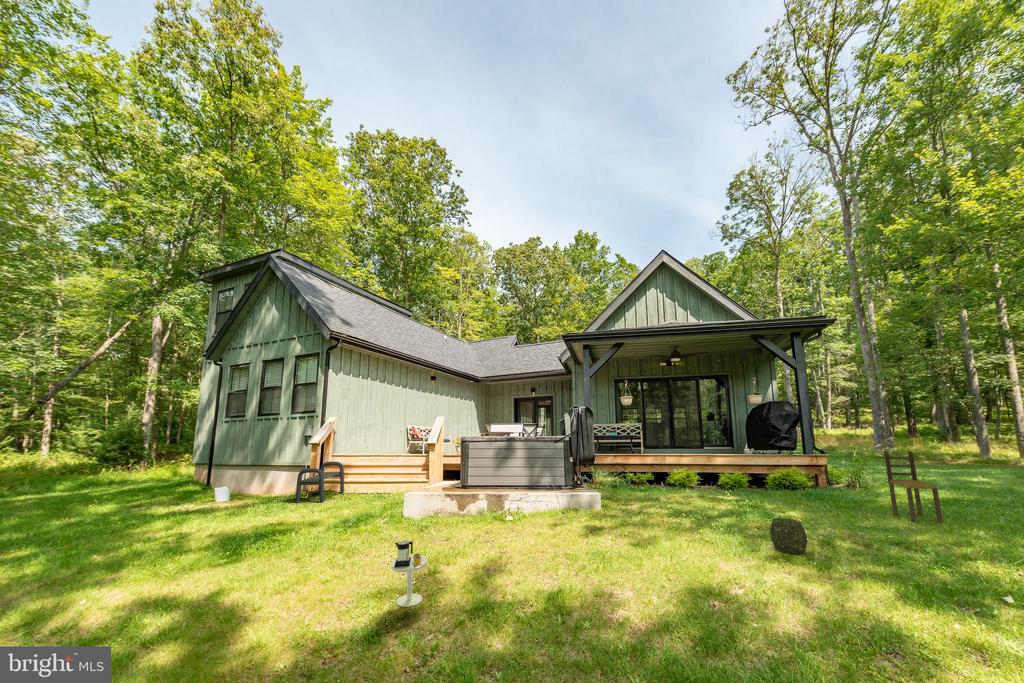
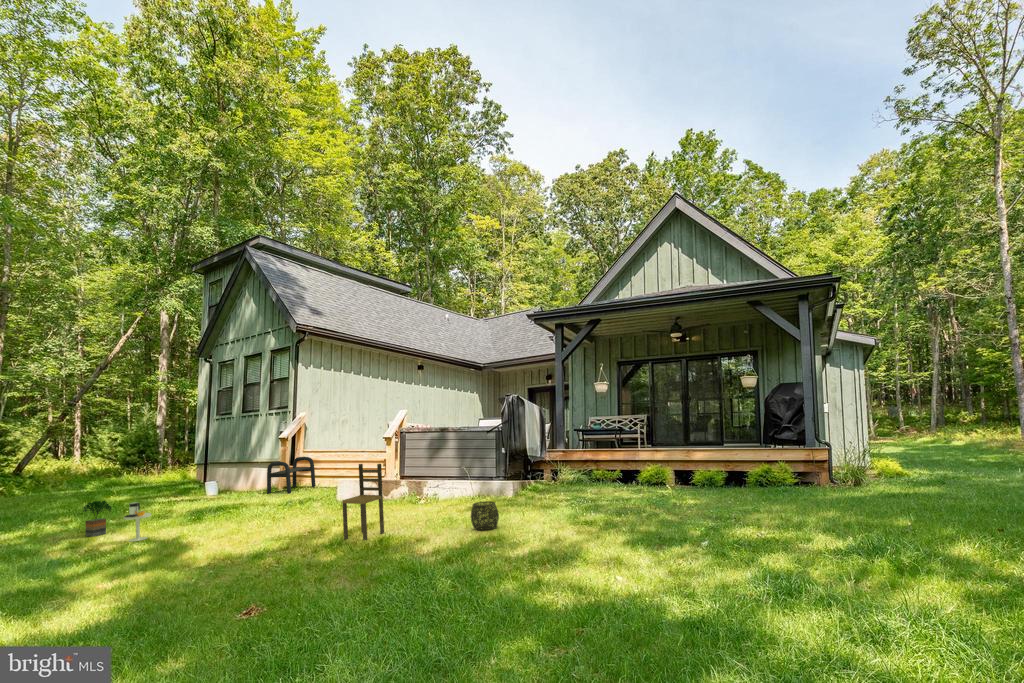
chair: present [884,451,943,522] -> present [342,464,384,540]
woven basket: present [770,518,807,554] -> present [471,501,499,530]
potted tree: none [62,539,115,596] -> present [83,501,112,537]
side table: present [391,540,428,607] -> present [124,502,151,542]

